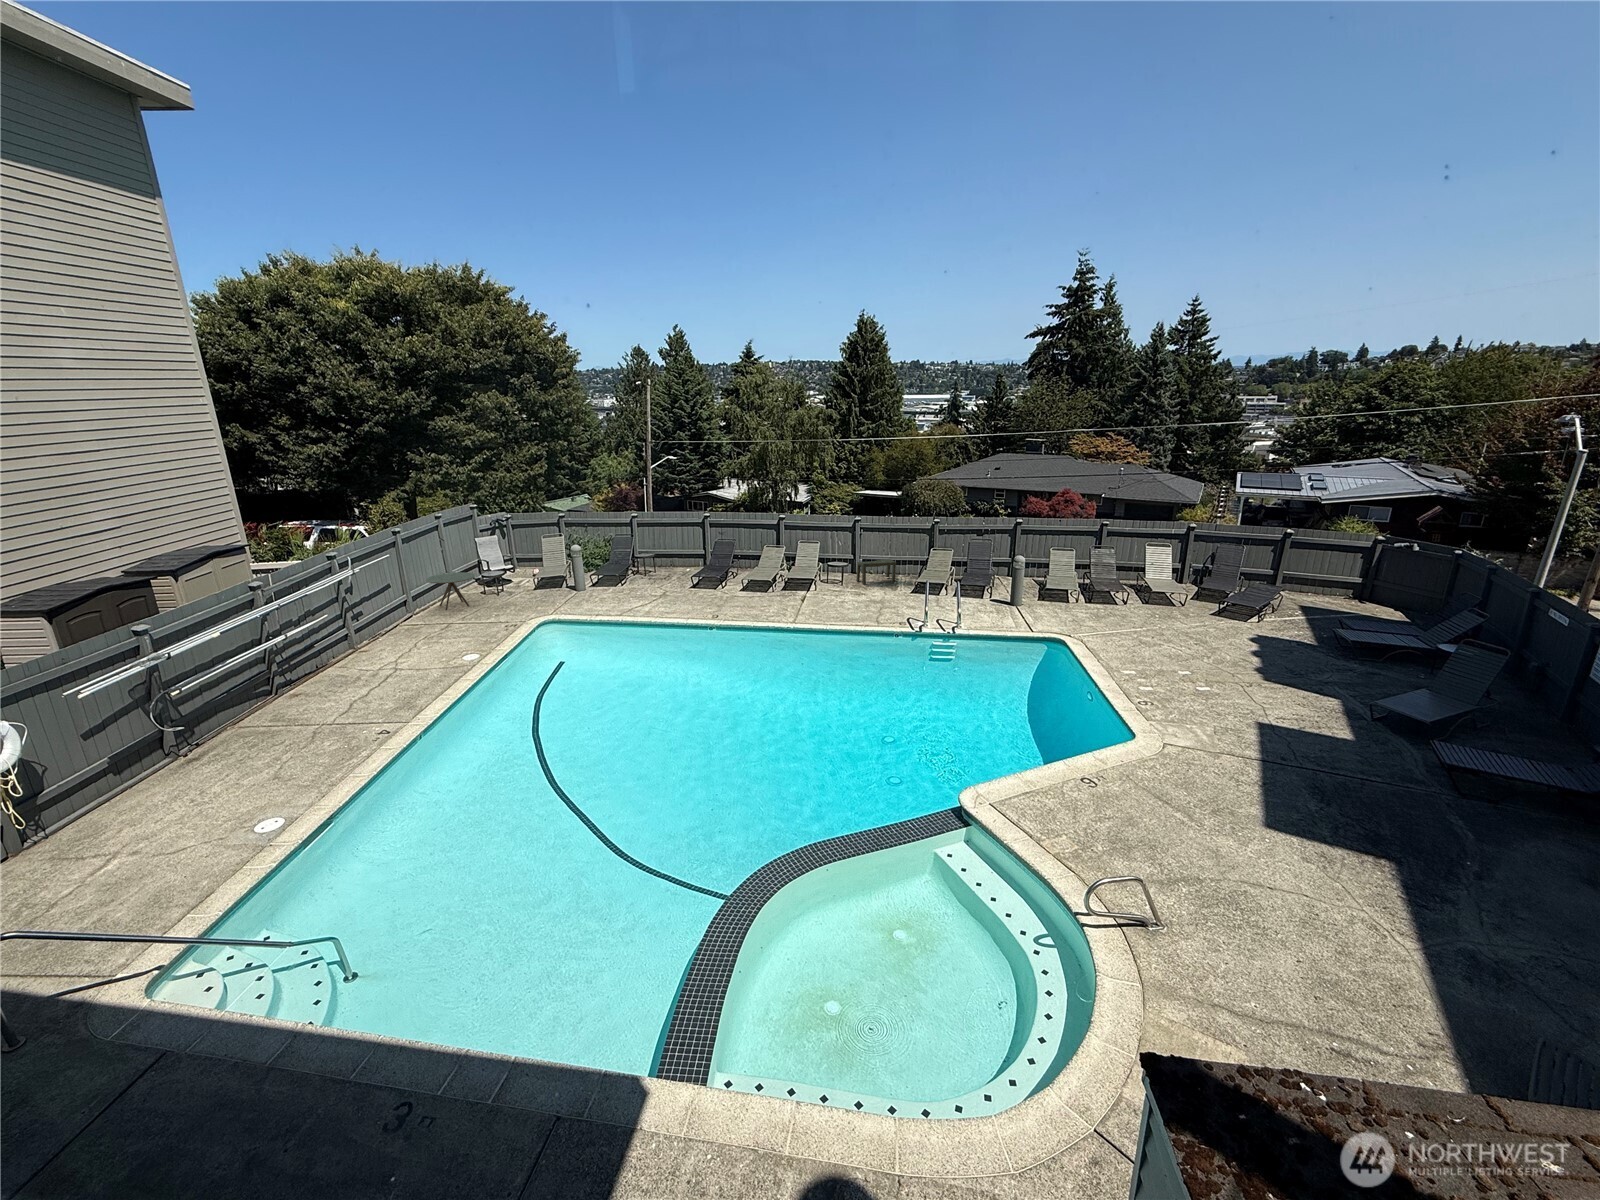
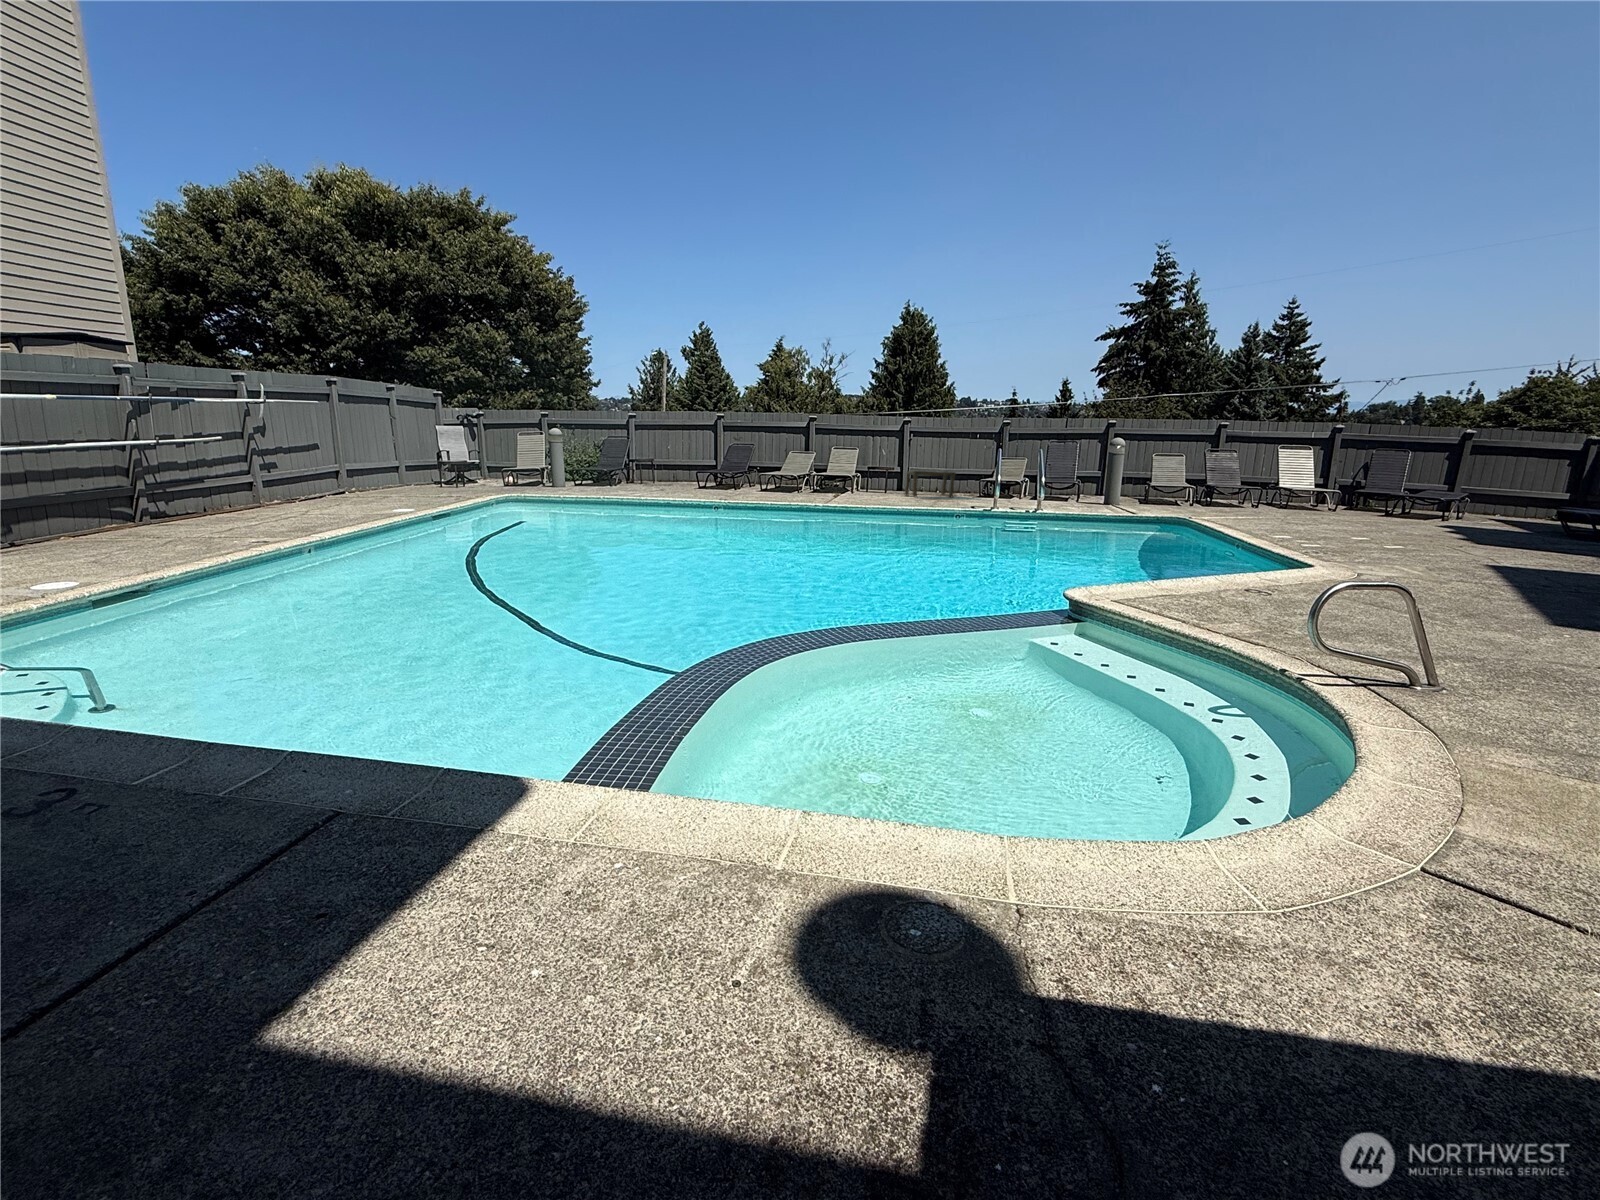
round table: present [426,572,475,610] -> none [369,454,432,494]

